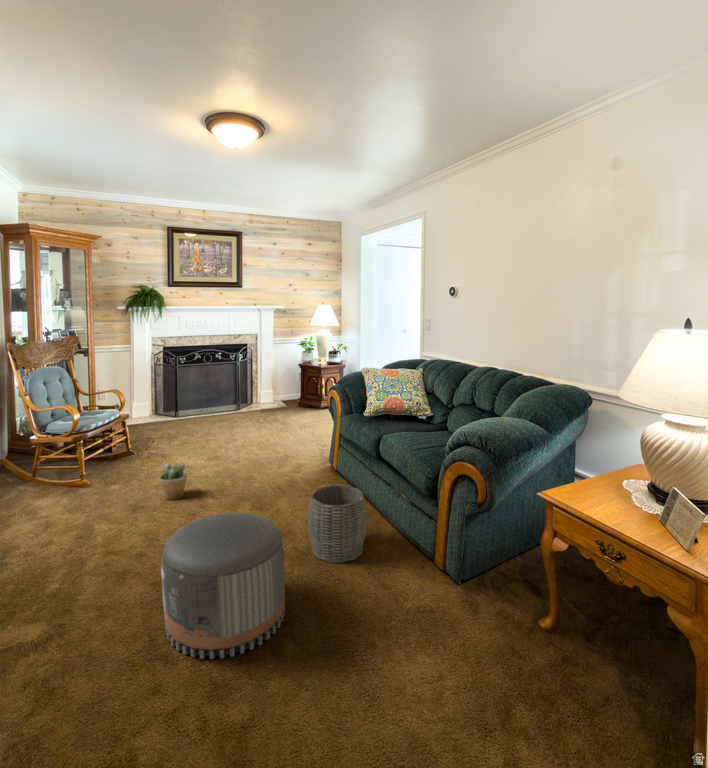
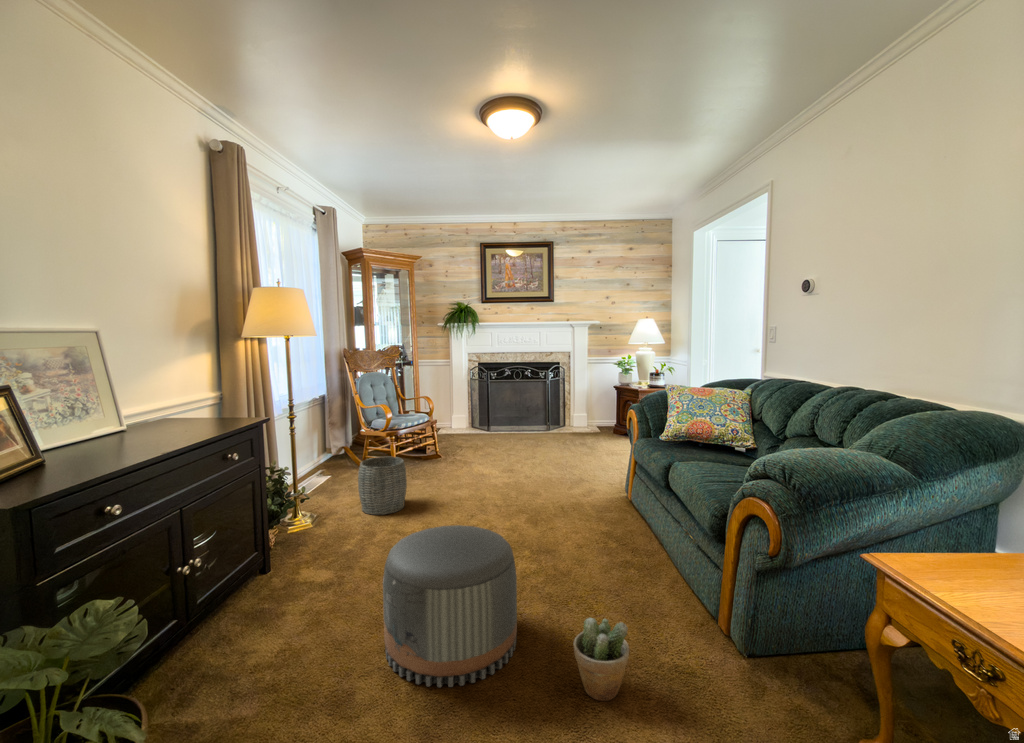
potted plant: present [159,463,187,500] -> present [573,618,629,701]
woven basket: present [308,485,367,563] -> present [358,457,407,515]

